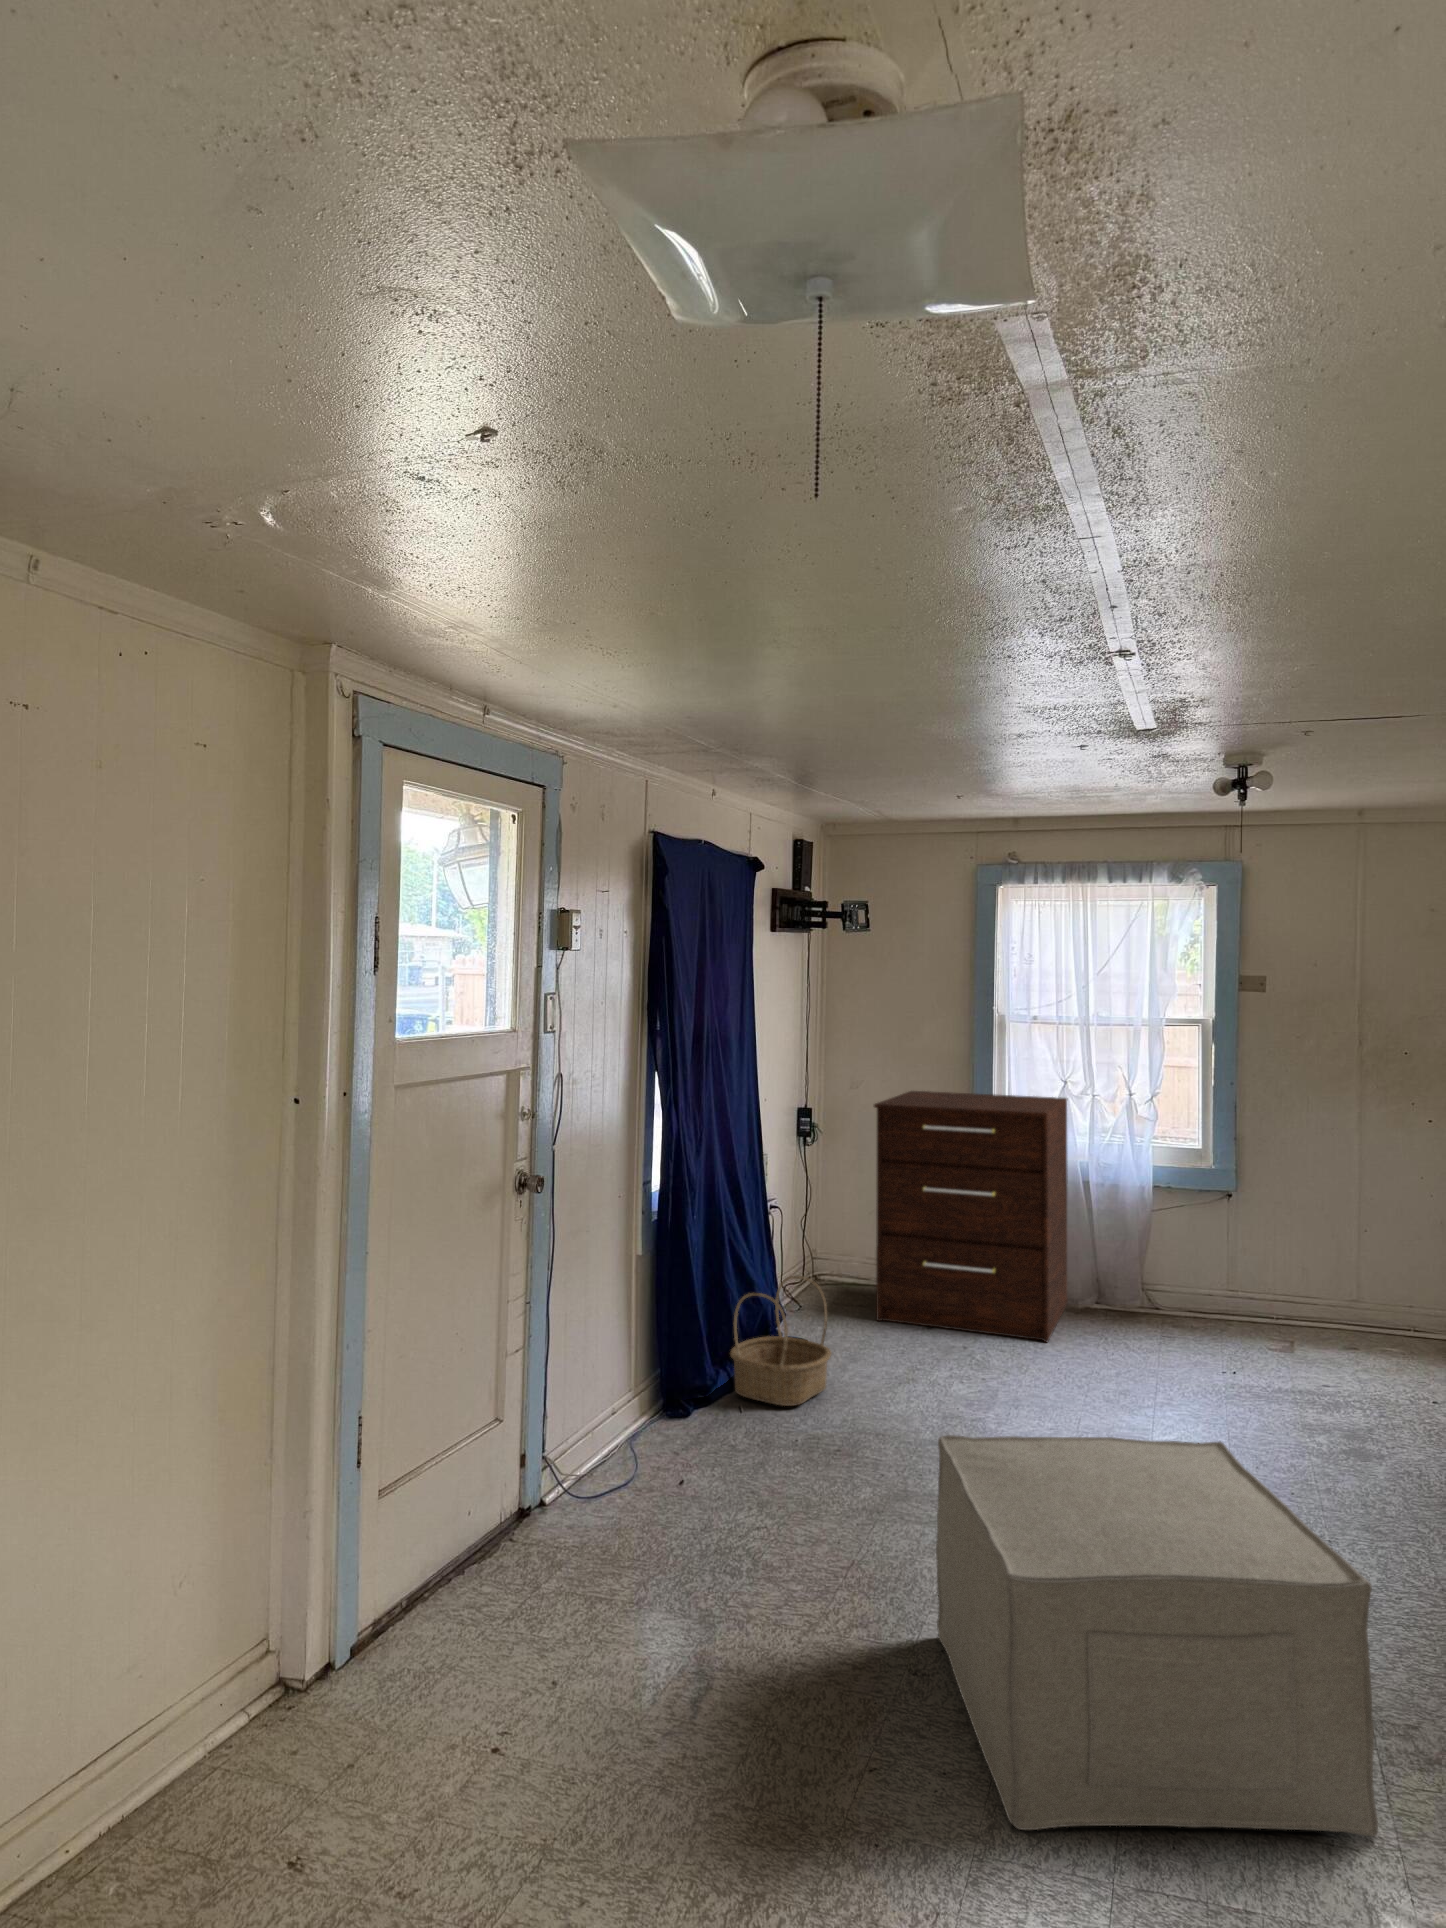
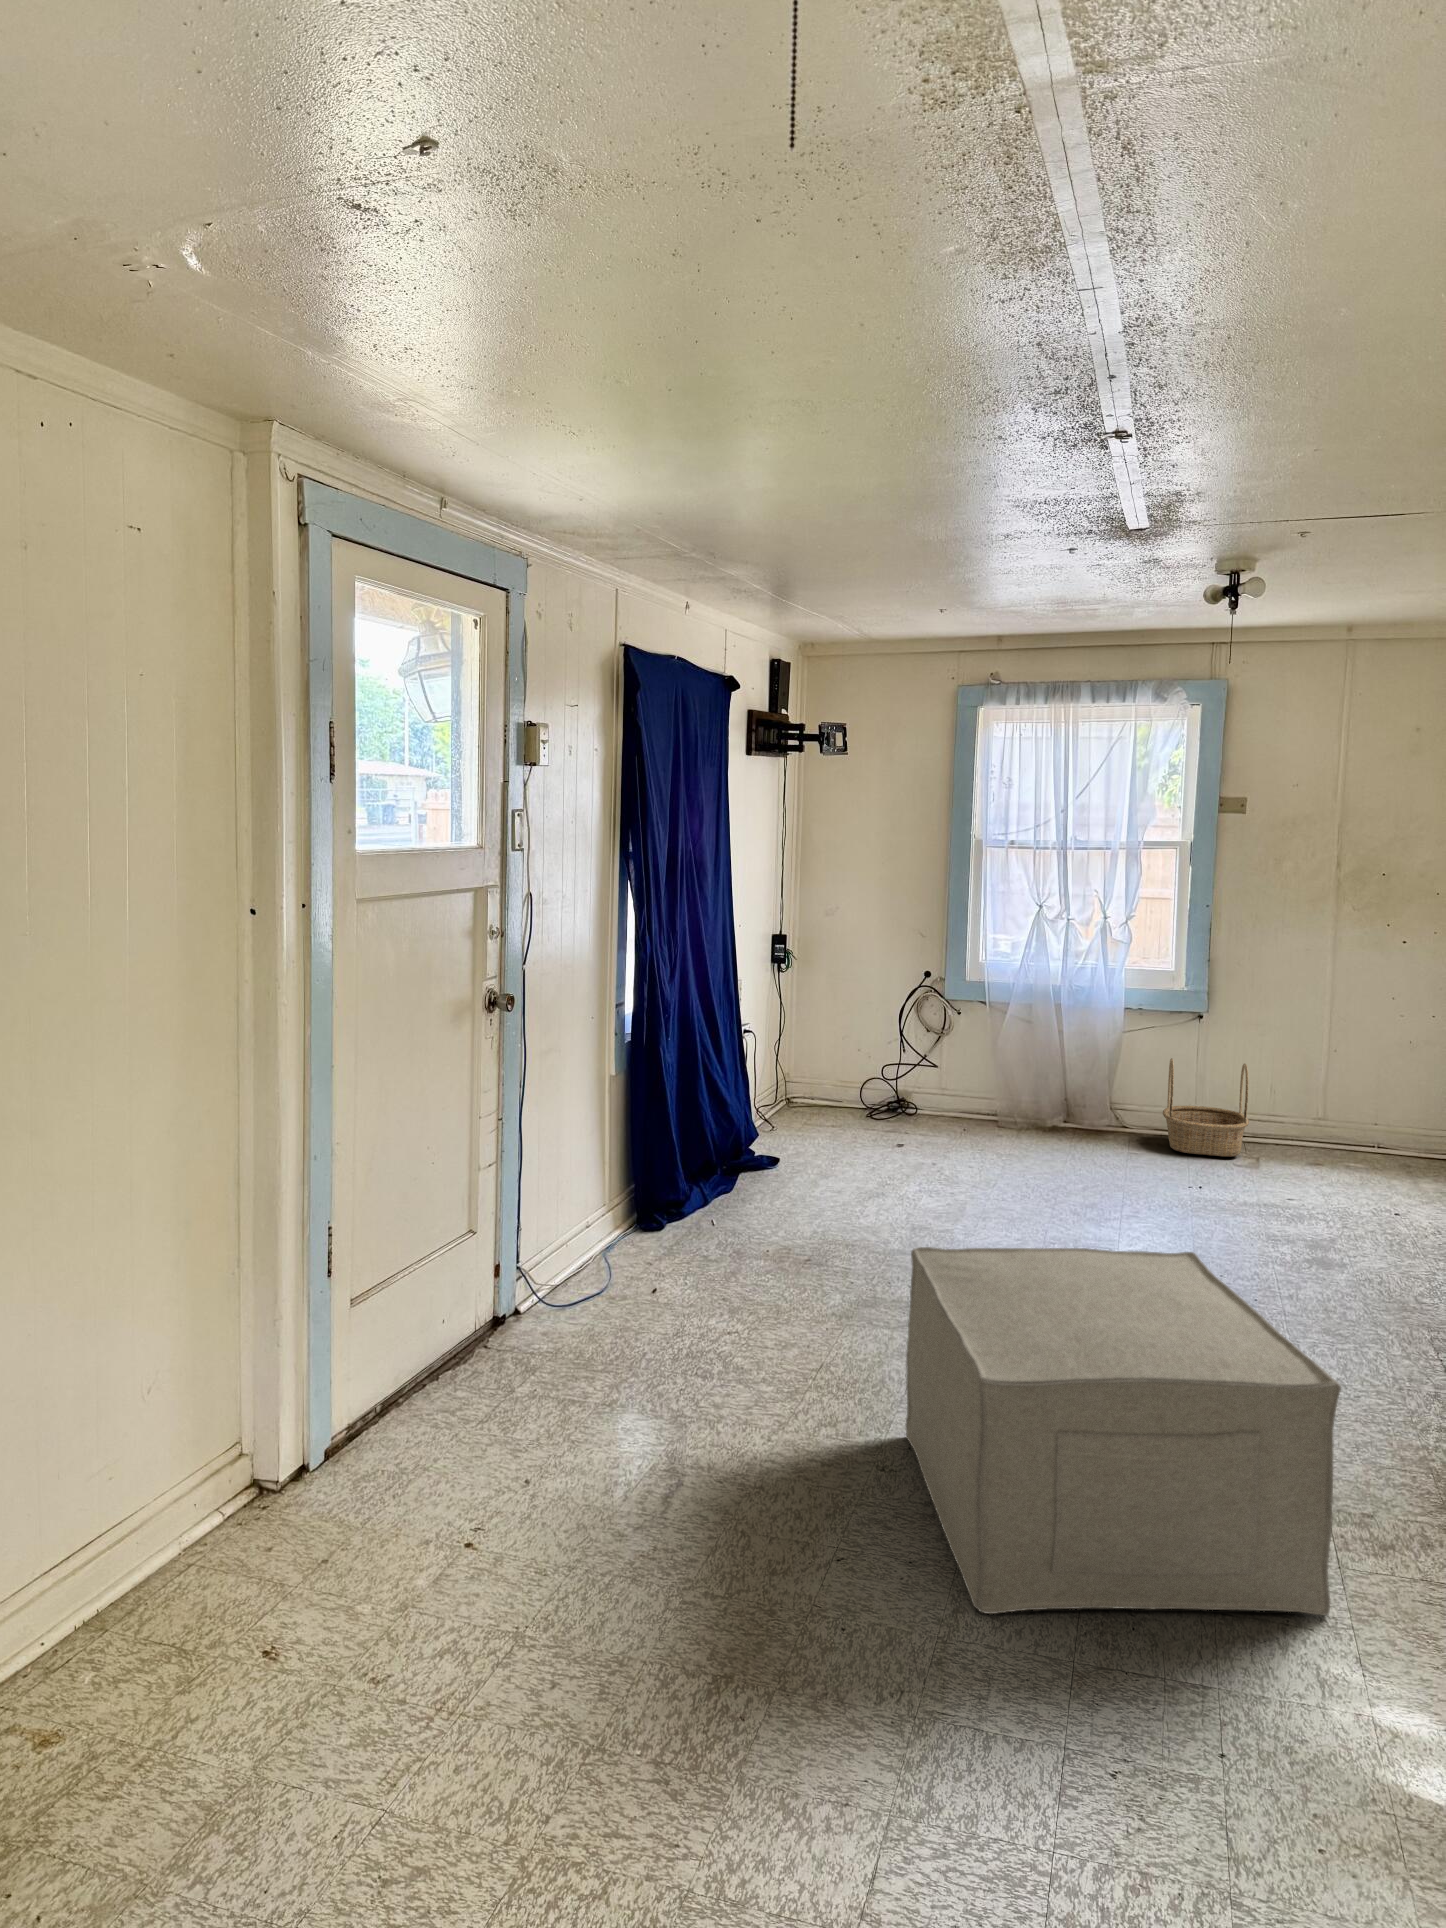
dresser: present [874,1091,1068,1342] -> none [848,916,1046,1162]
basket: present [730,1276,831,1406] -> present [1163,1058,1249,1157]

